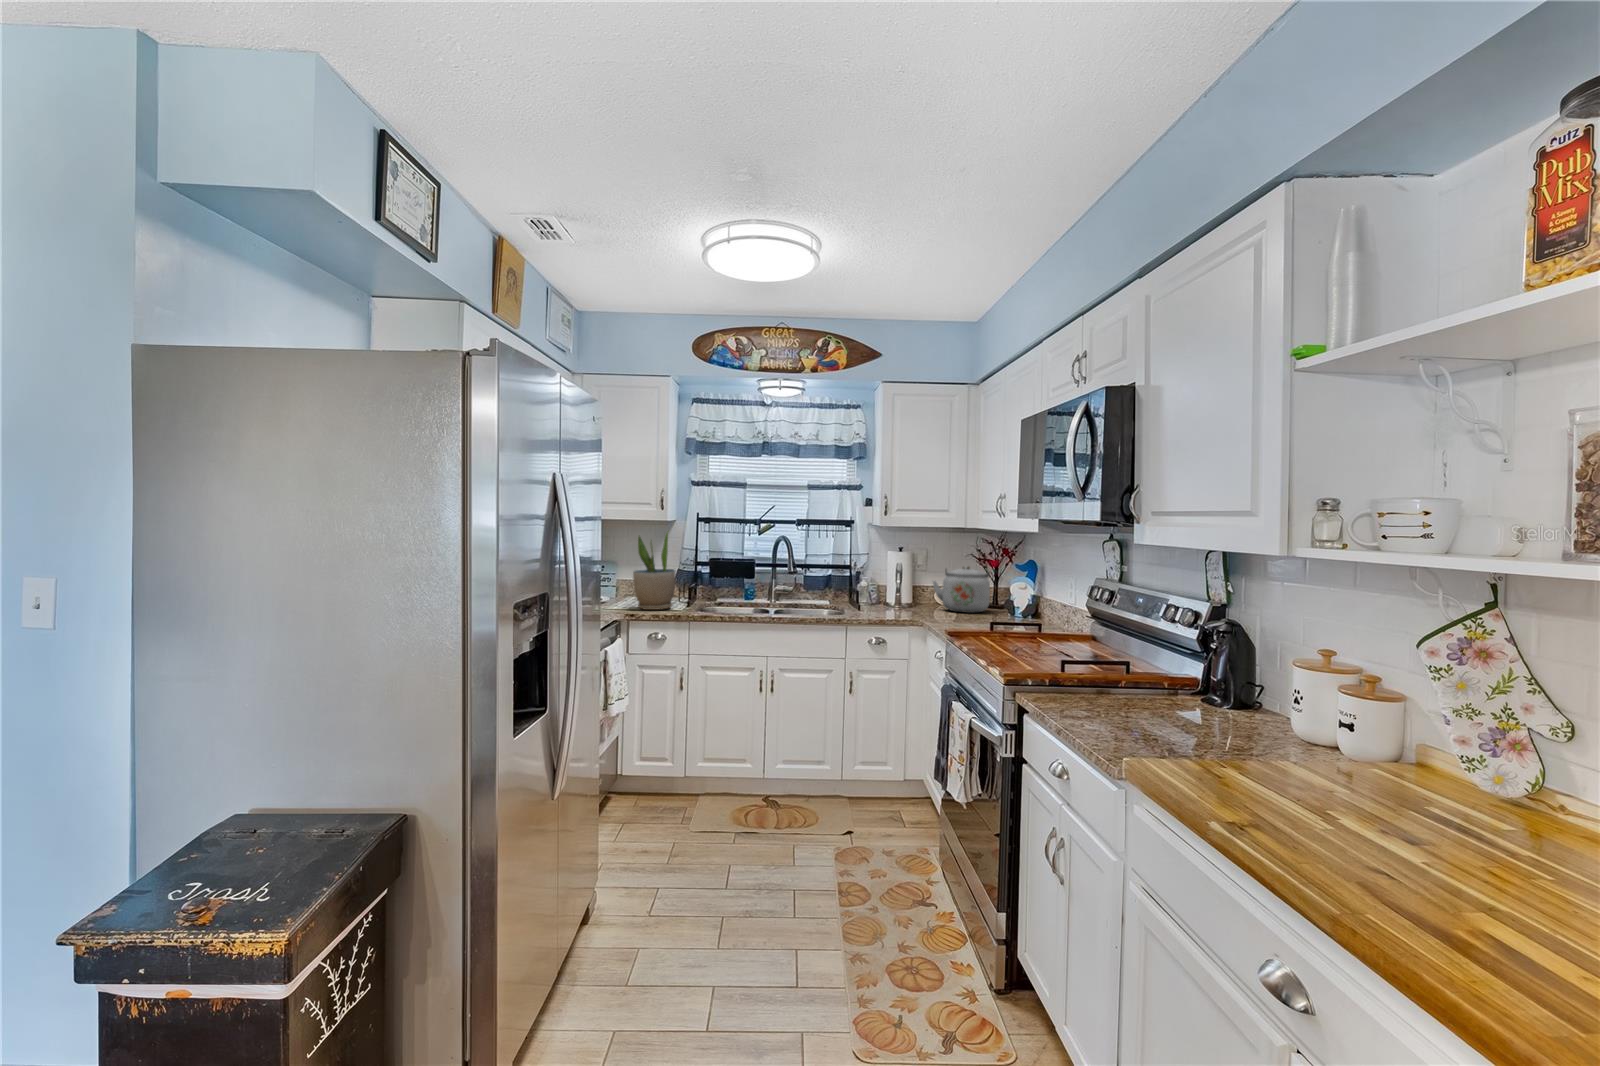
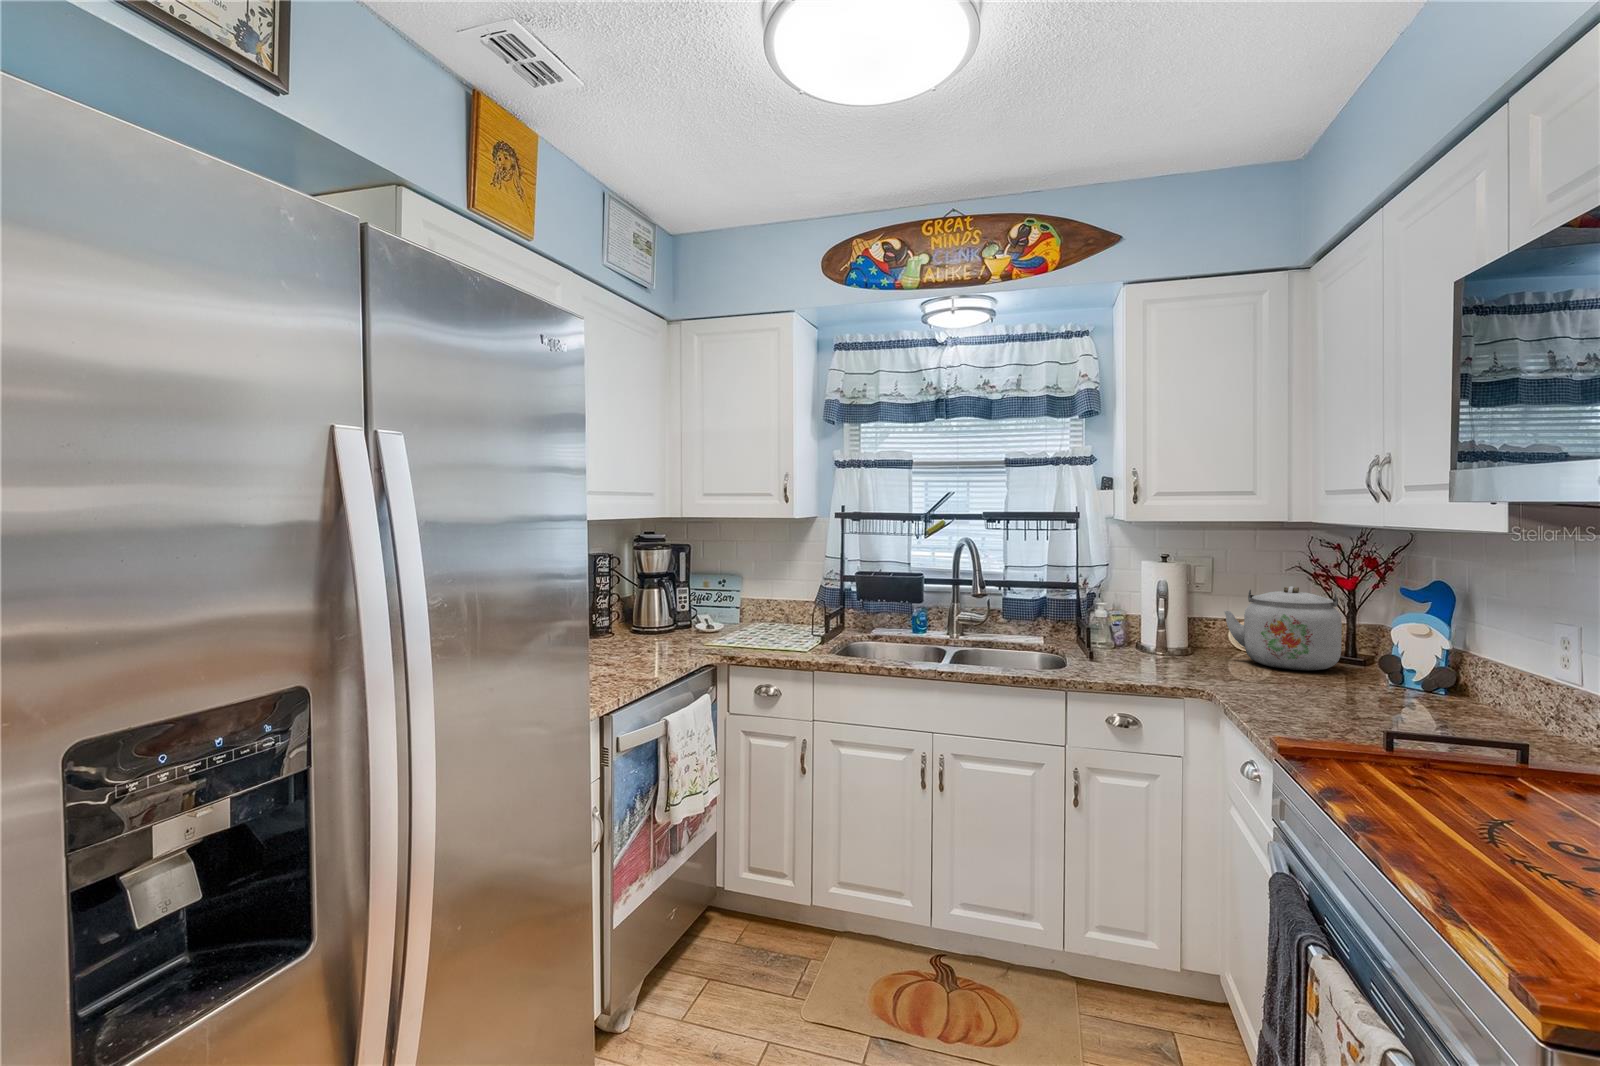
potted plant: present [633,533,676,610] -> none [734,534,795,653]

